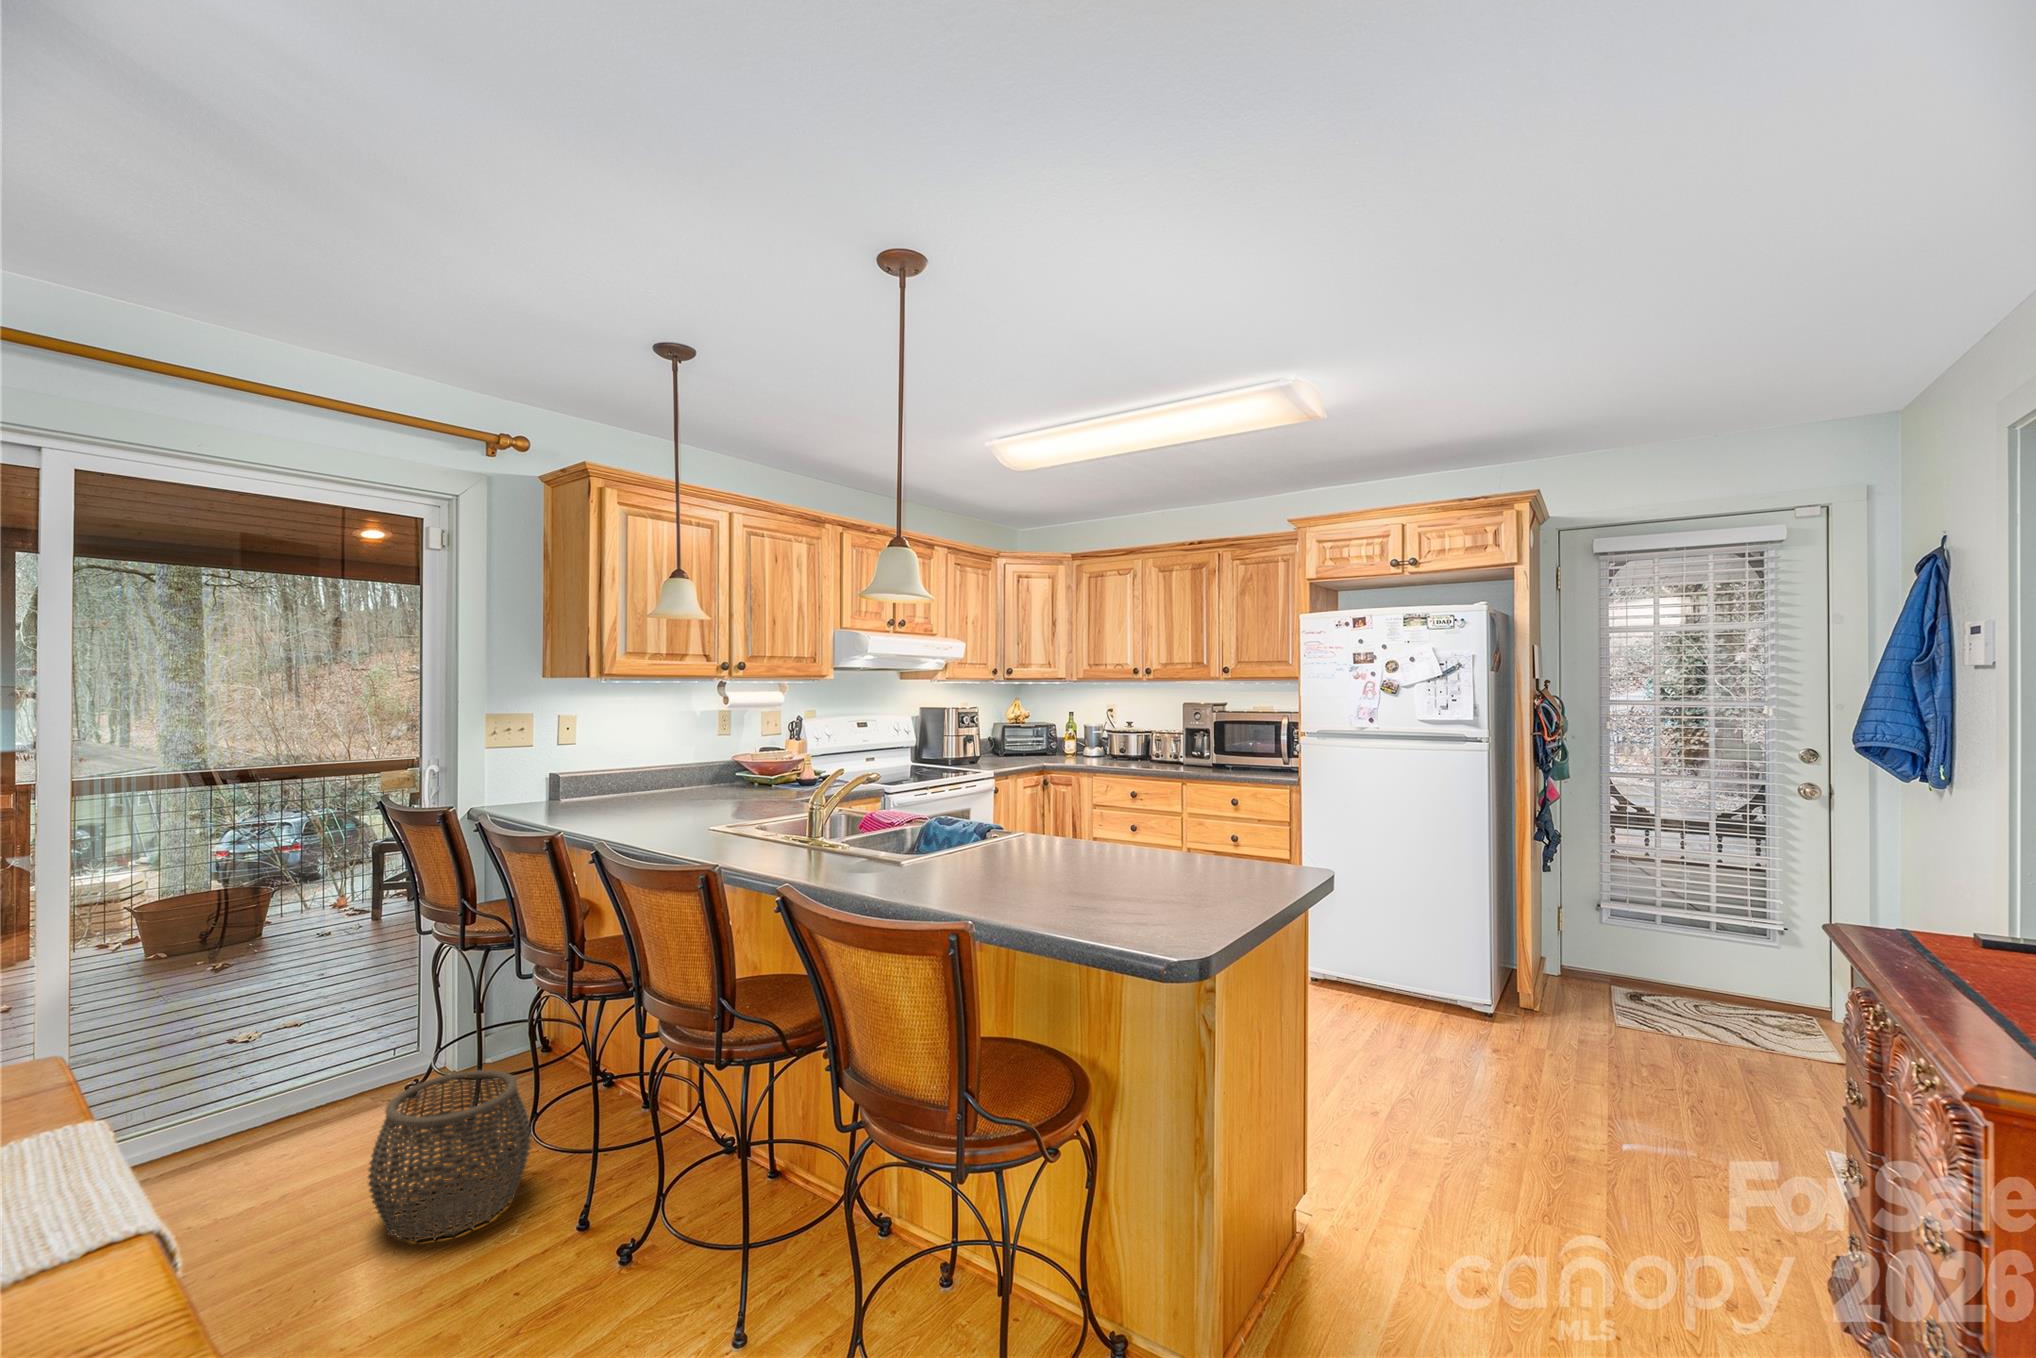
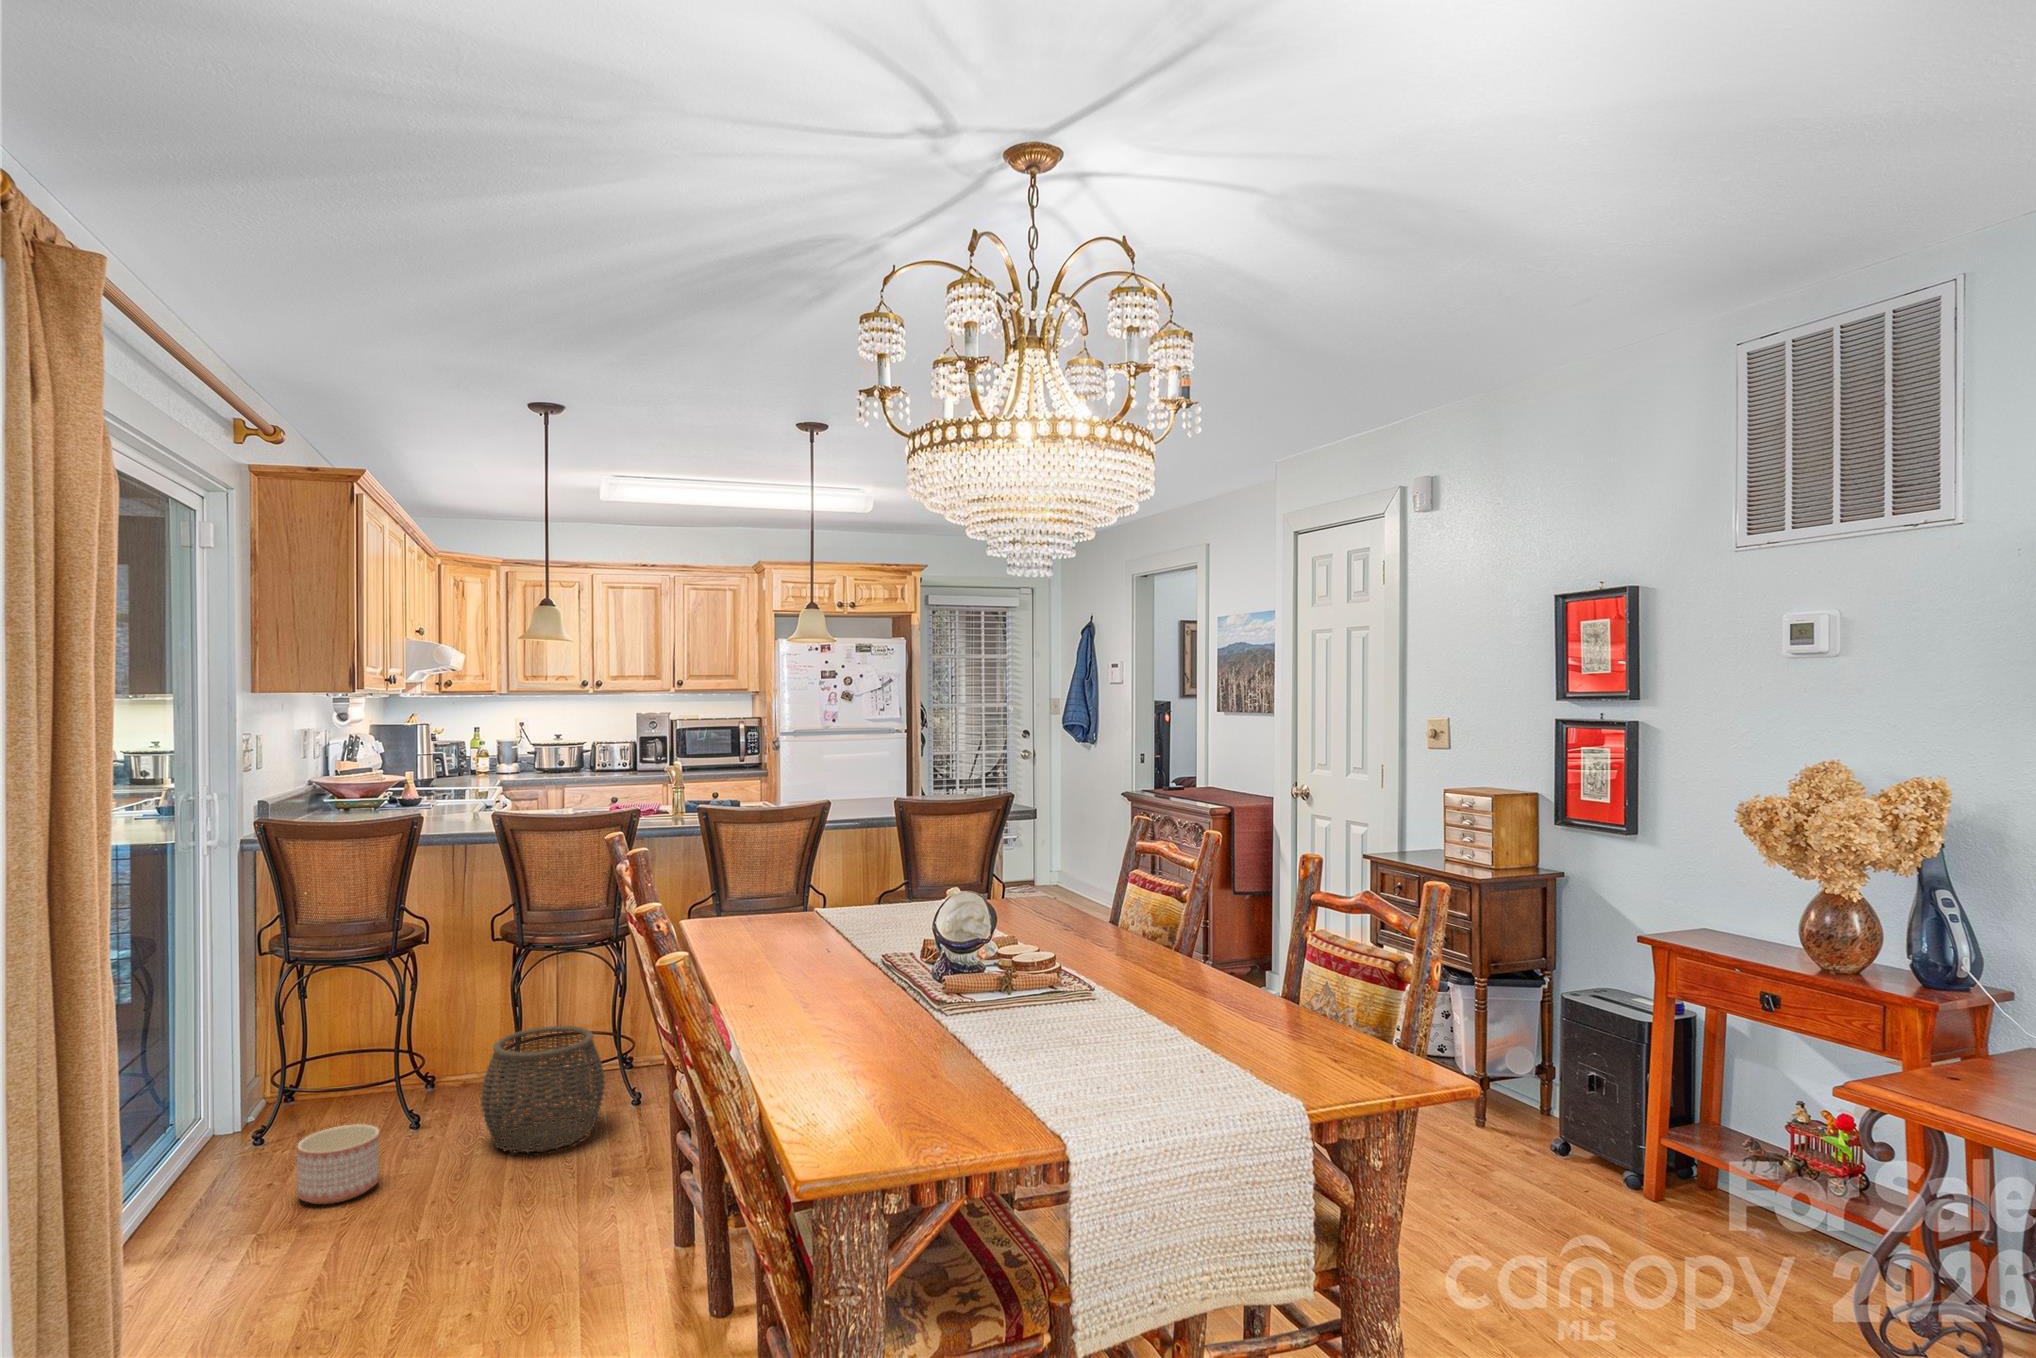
planter: none [240,1110,332,1198] -> present [297,1124,379,1205]

